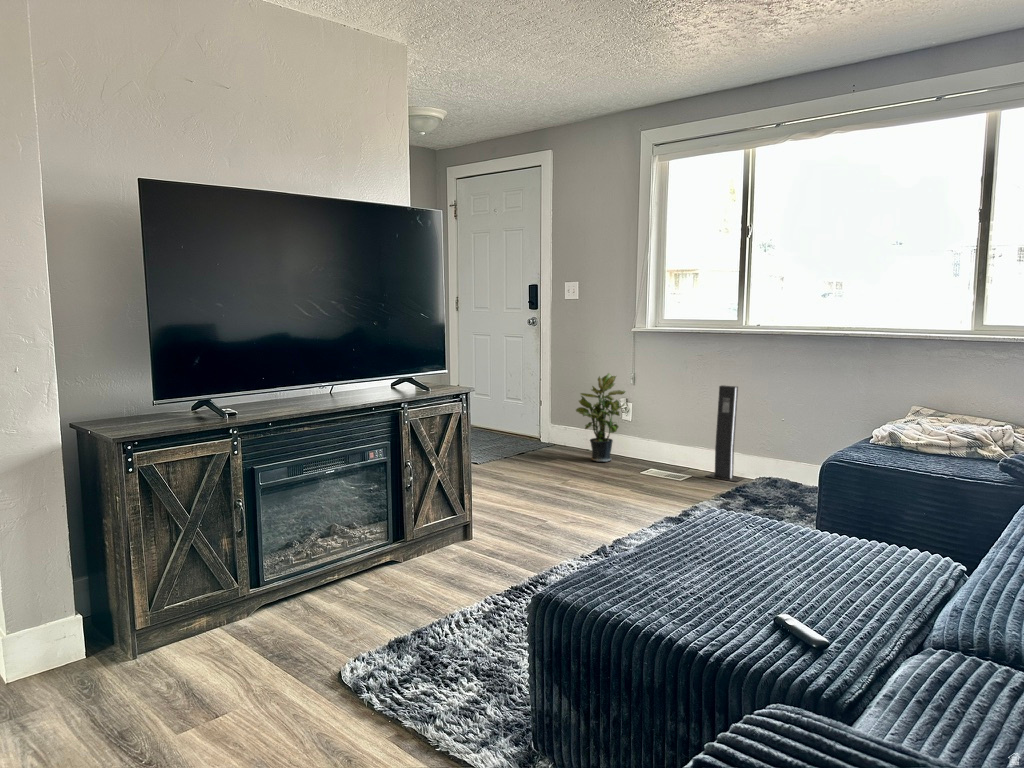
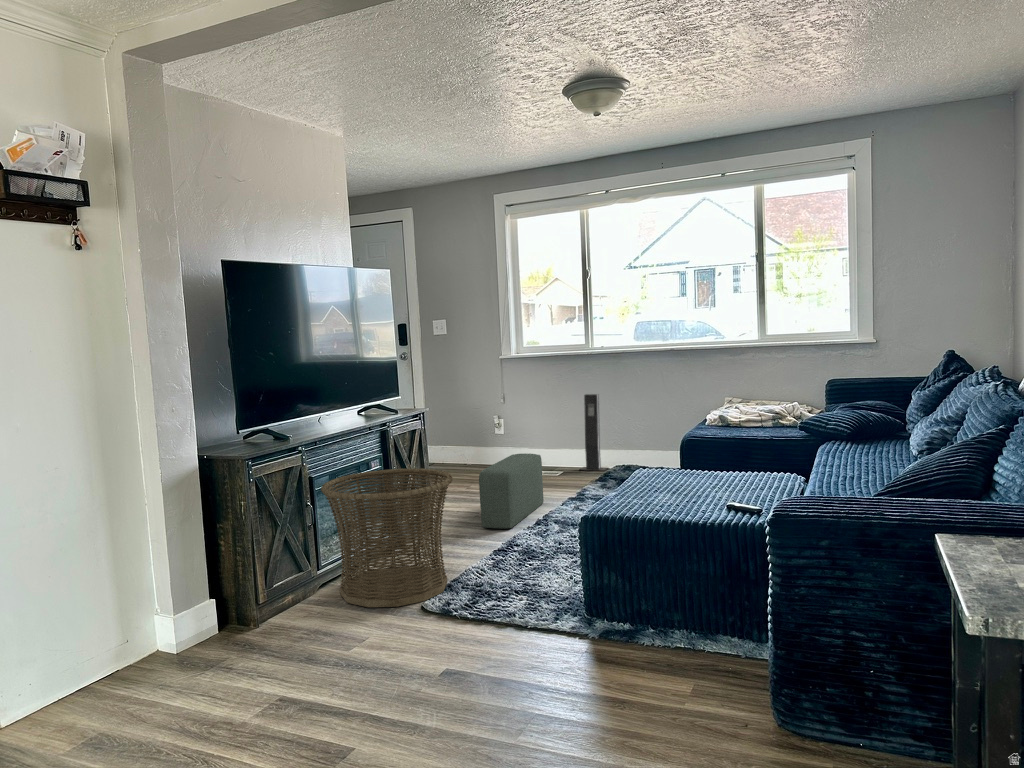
potted plant: present [576,373,625,462] -> none [461,392,503,471]
pouf: none [525,454,630,552] -> present [479,453,543,529]
basket: none [241,465,422,662] -> present [321,468,452,607]

